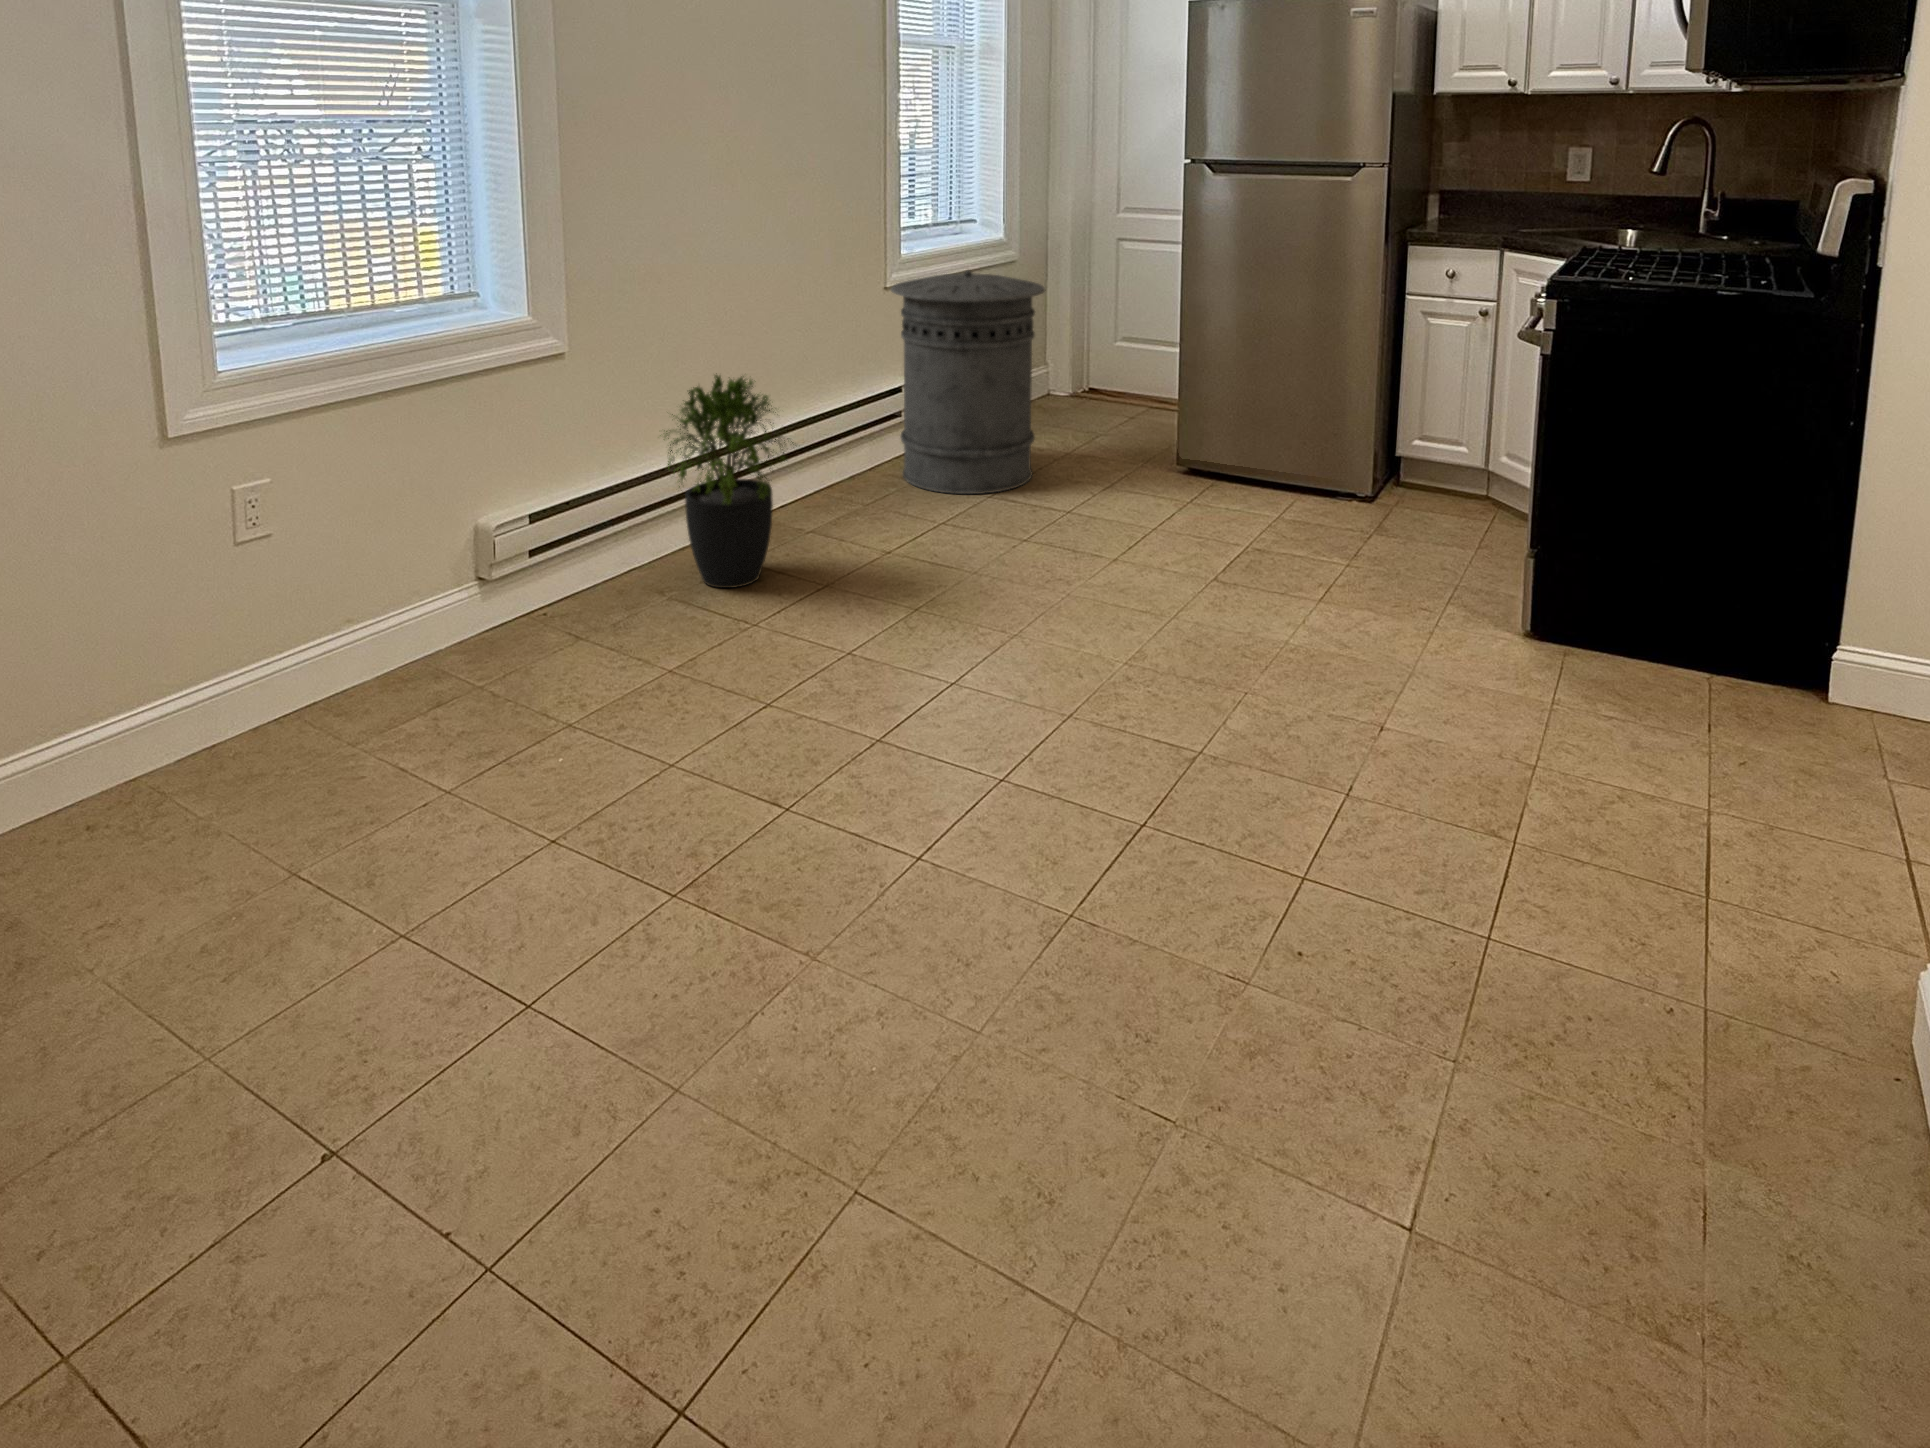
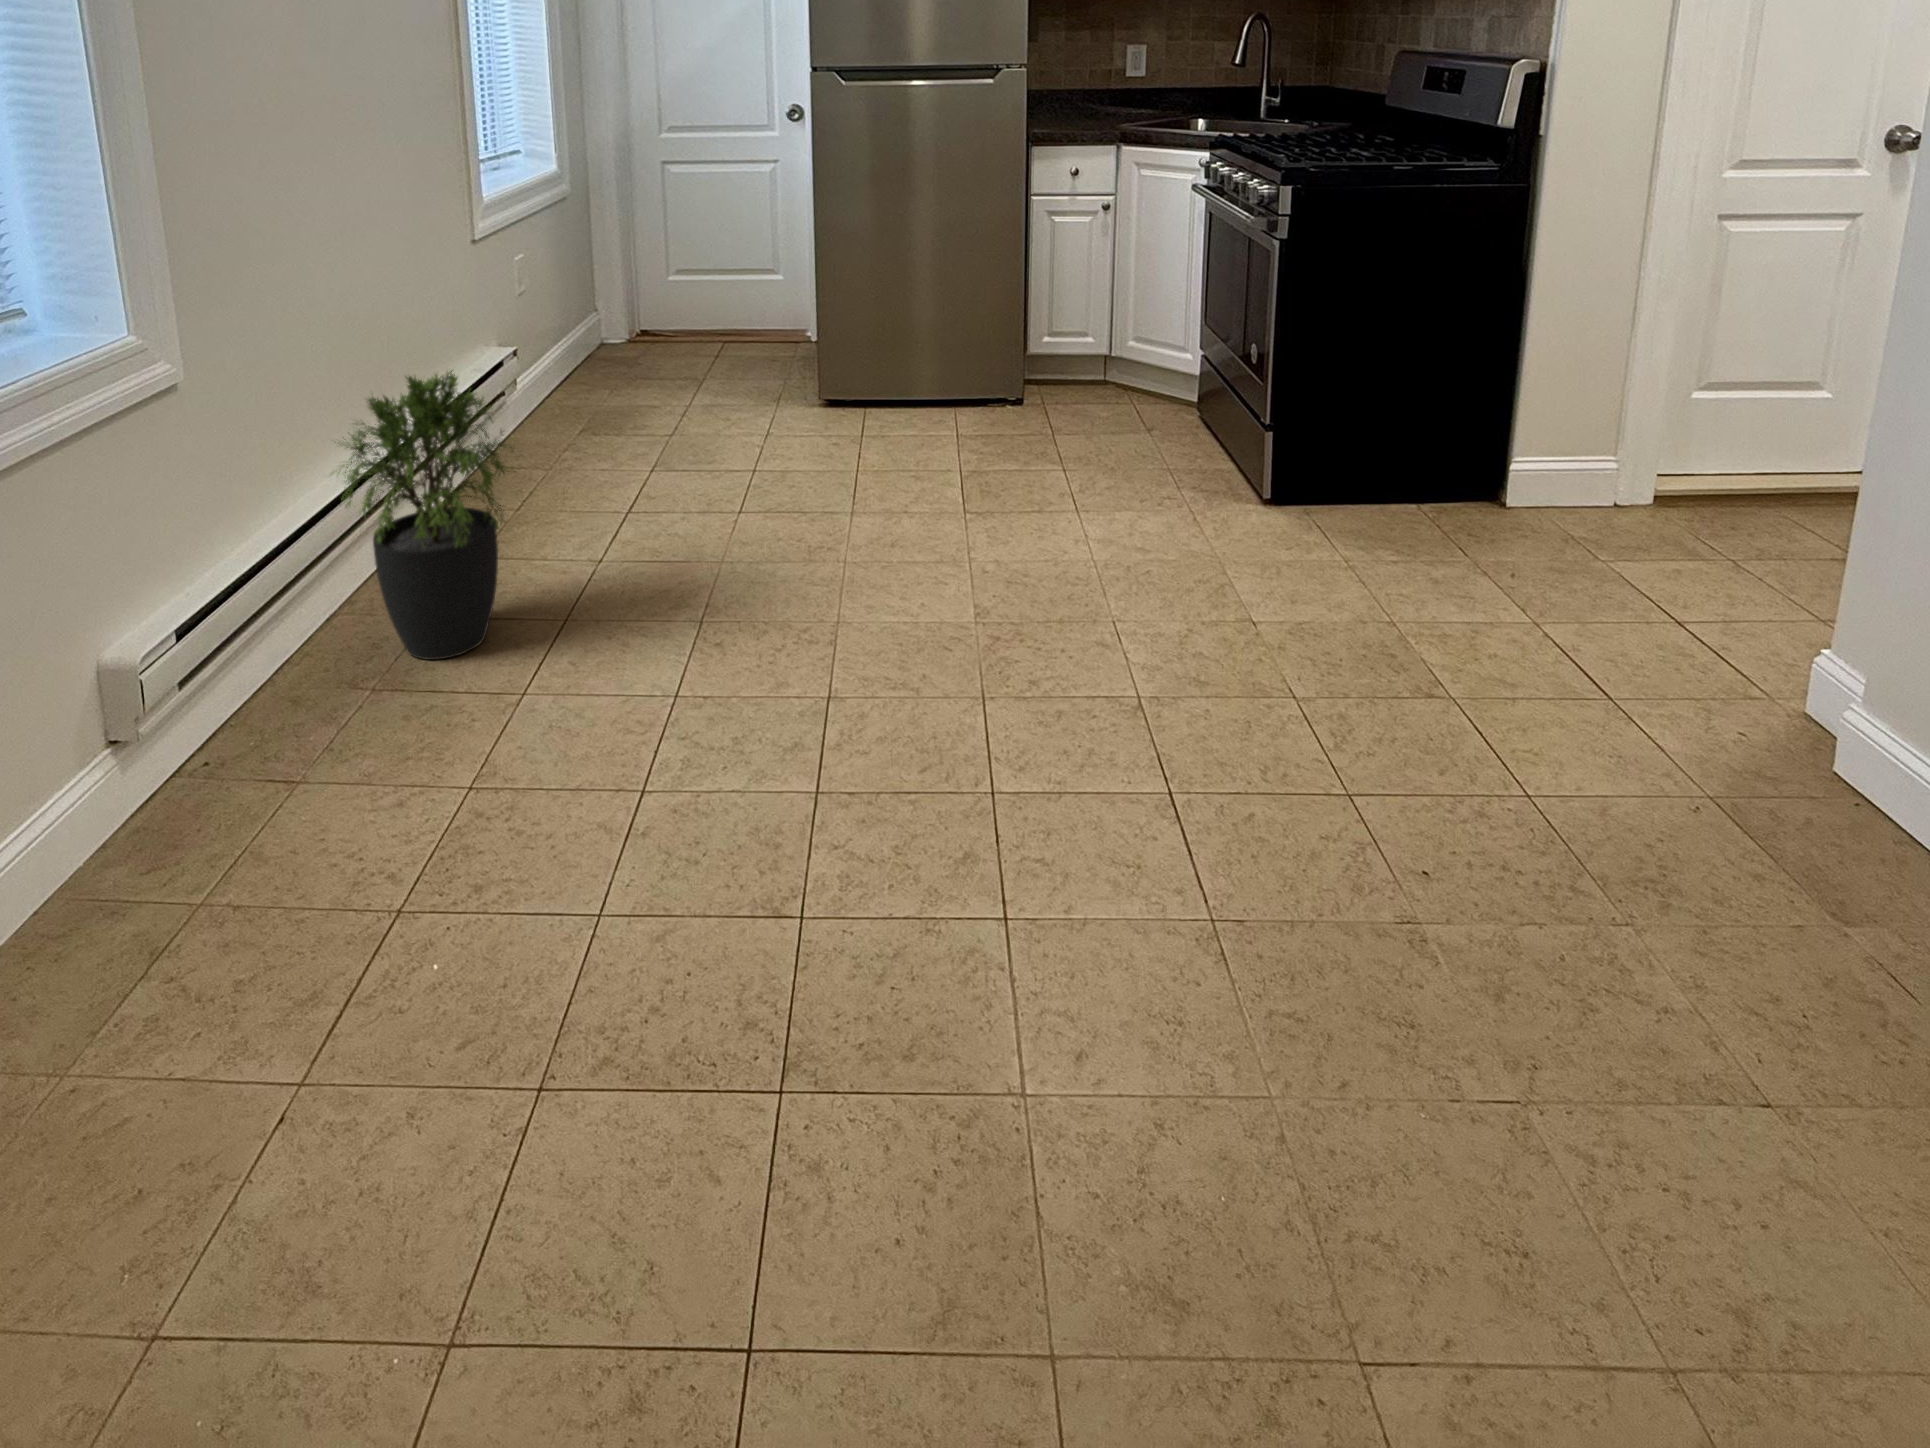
trash can: present [891,270,1045,494] -> none [496,208,687,477]

